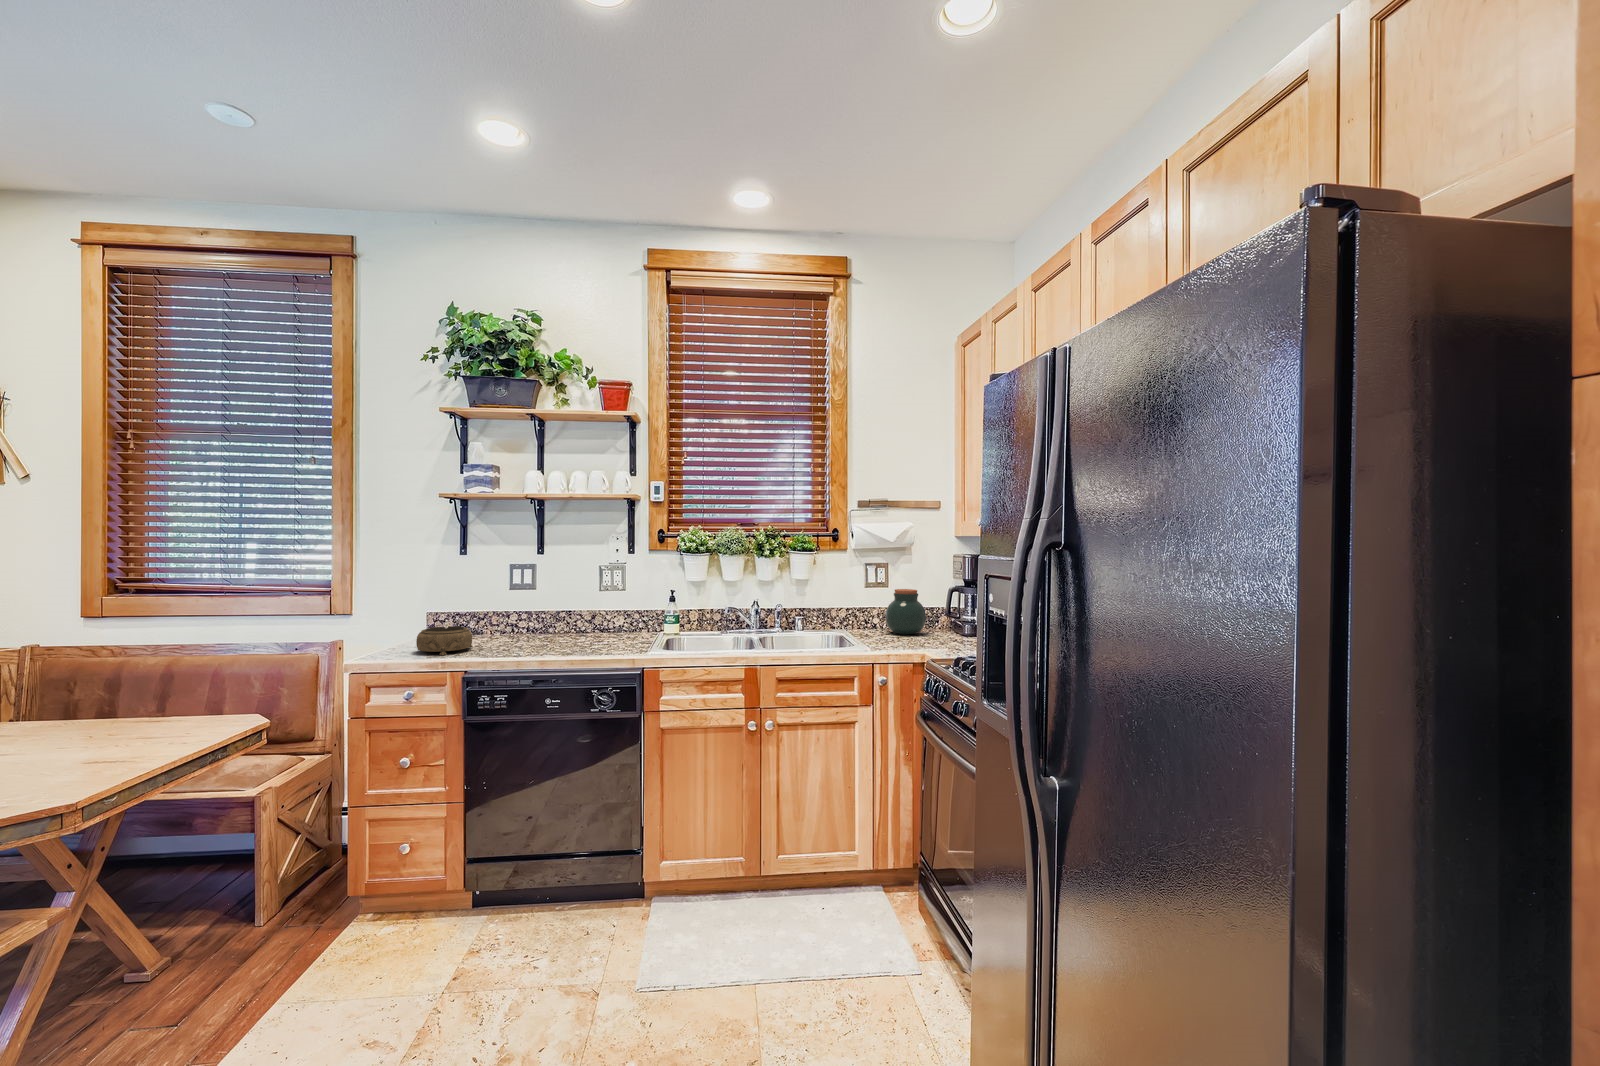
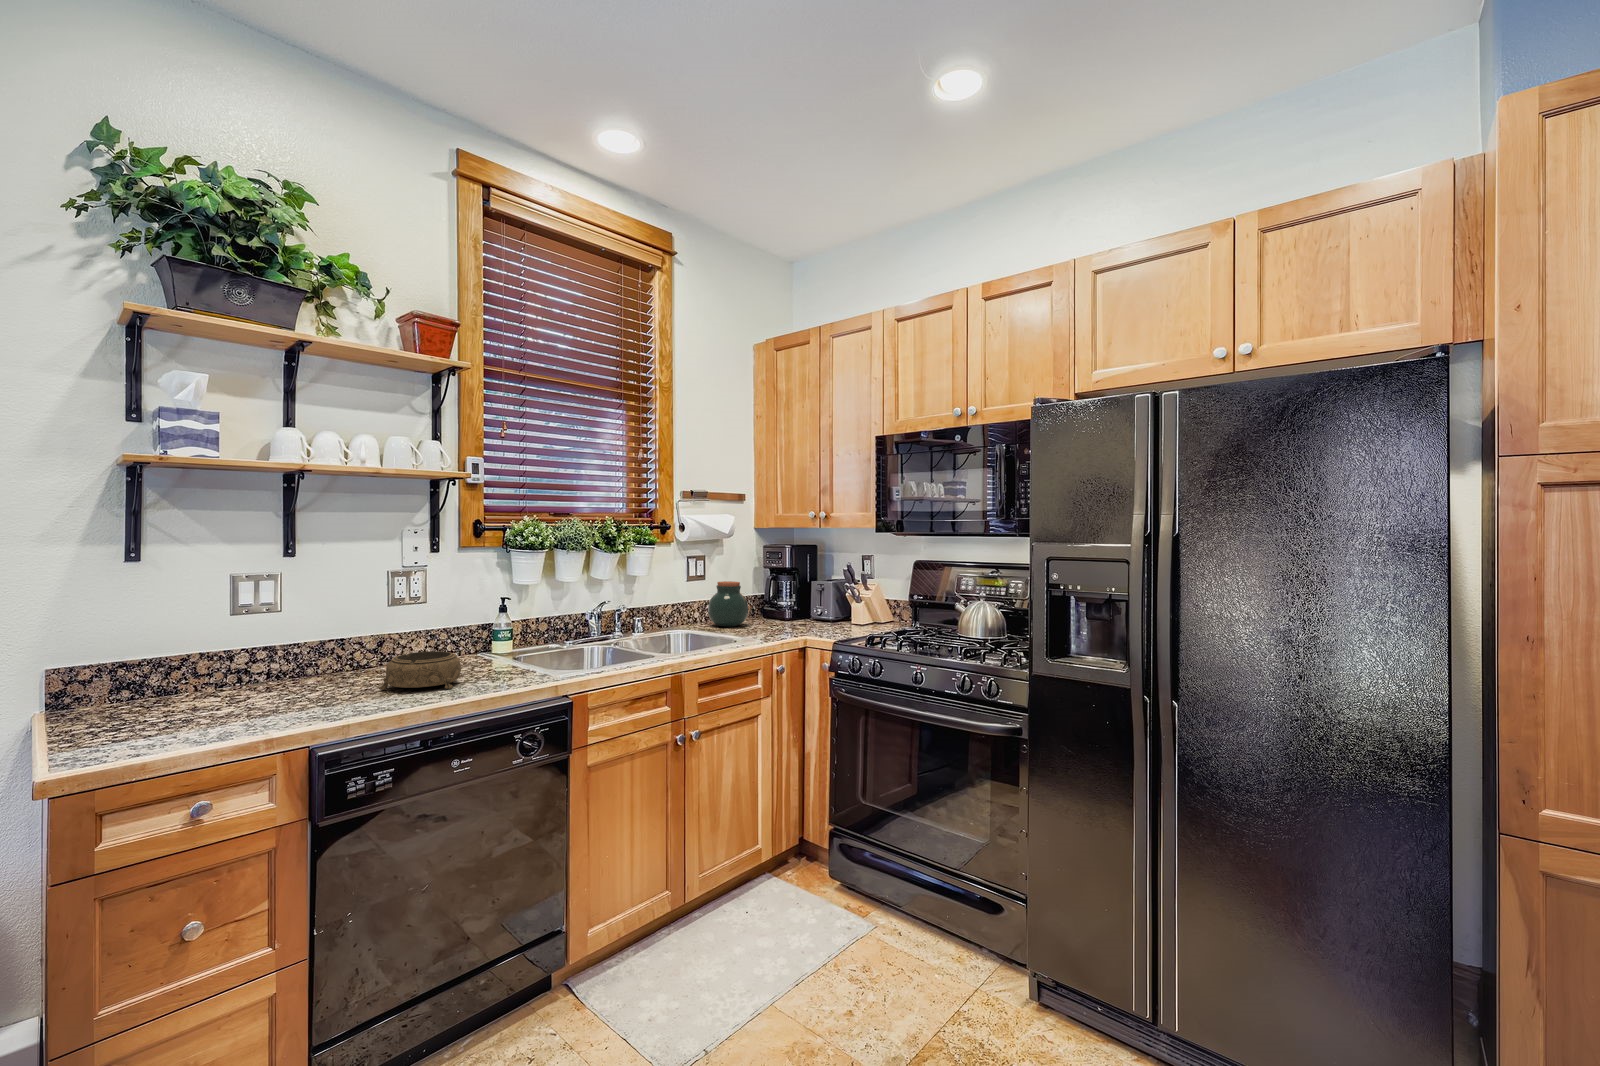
decorative bowl: present [416,626,473,656] -> present [380,651,461,690]

